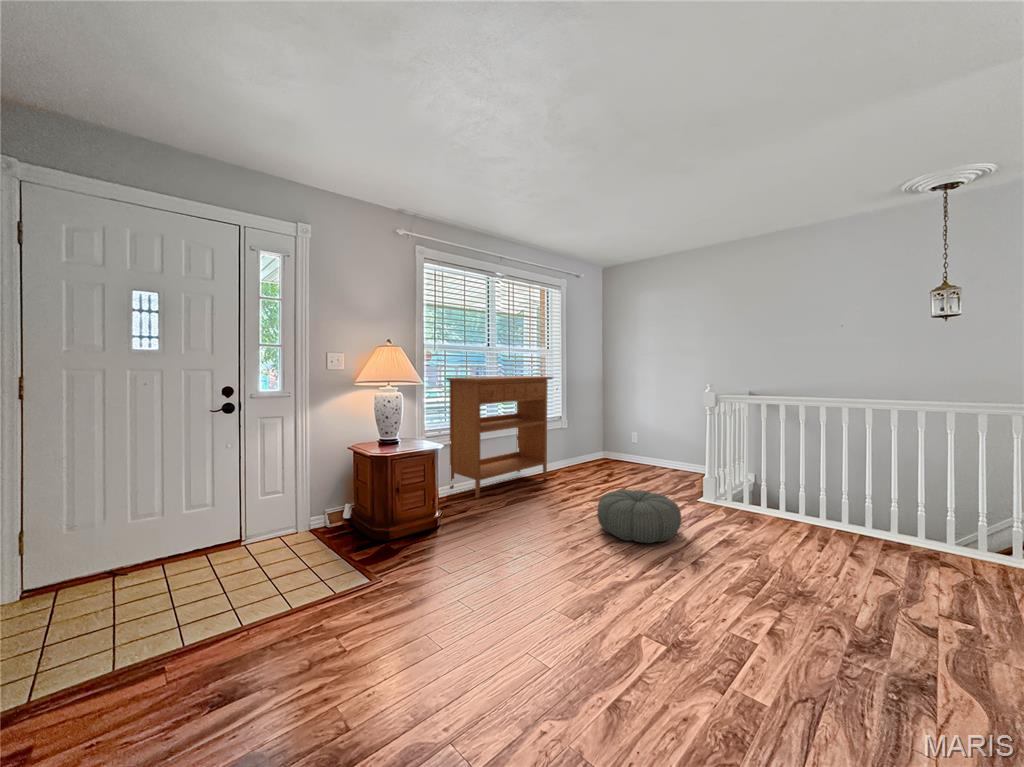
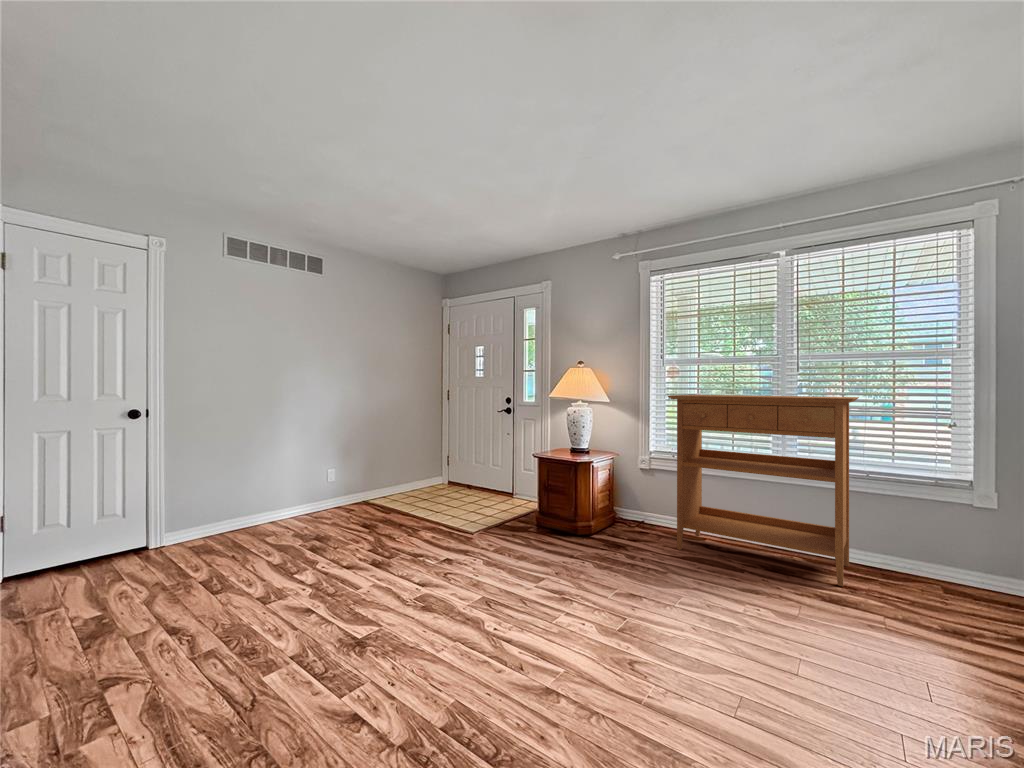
pouf: present [597,489,681,543] -> none [577,578,723,688]

